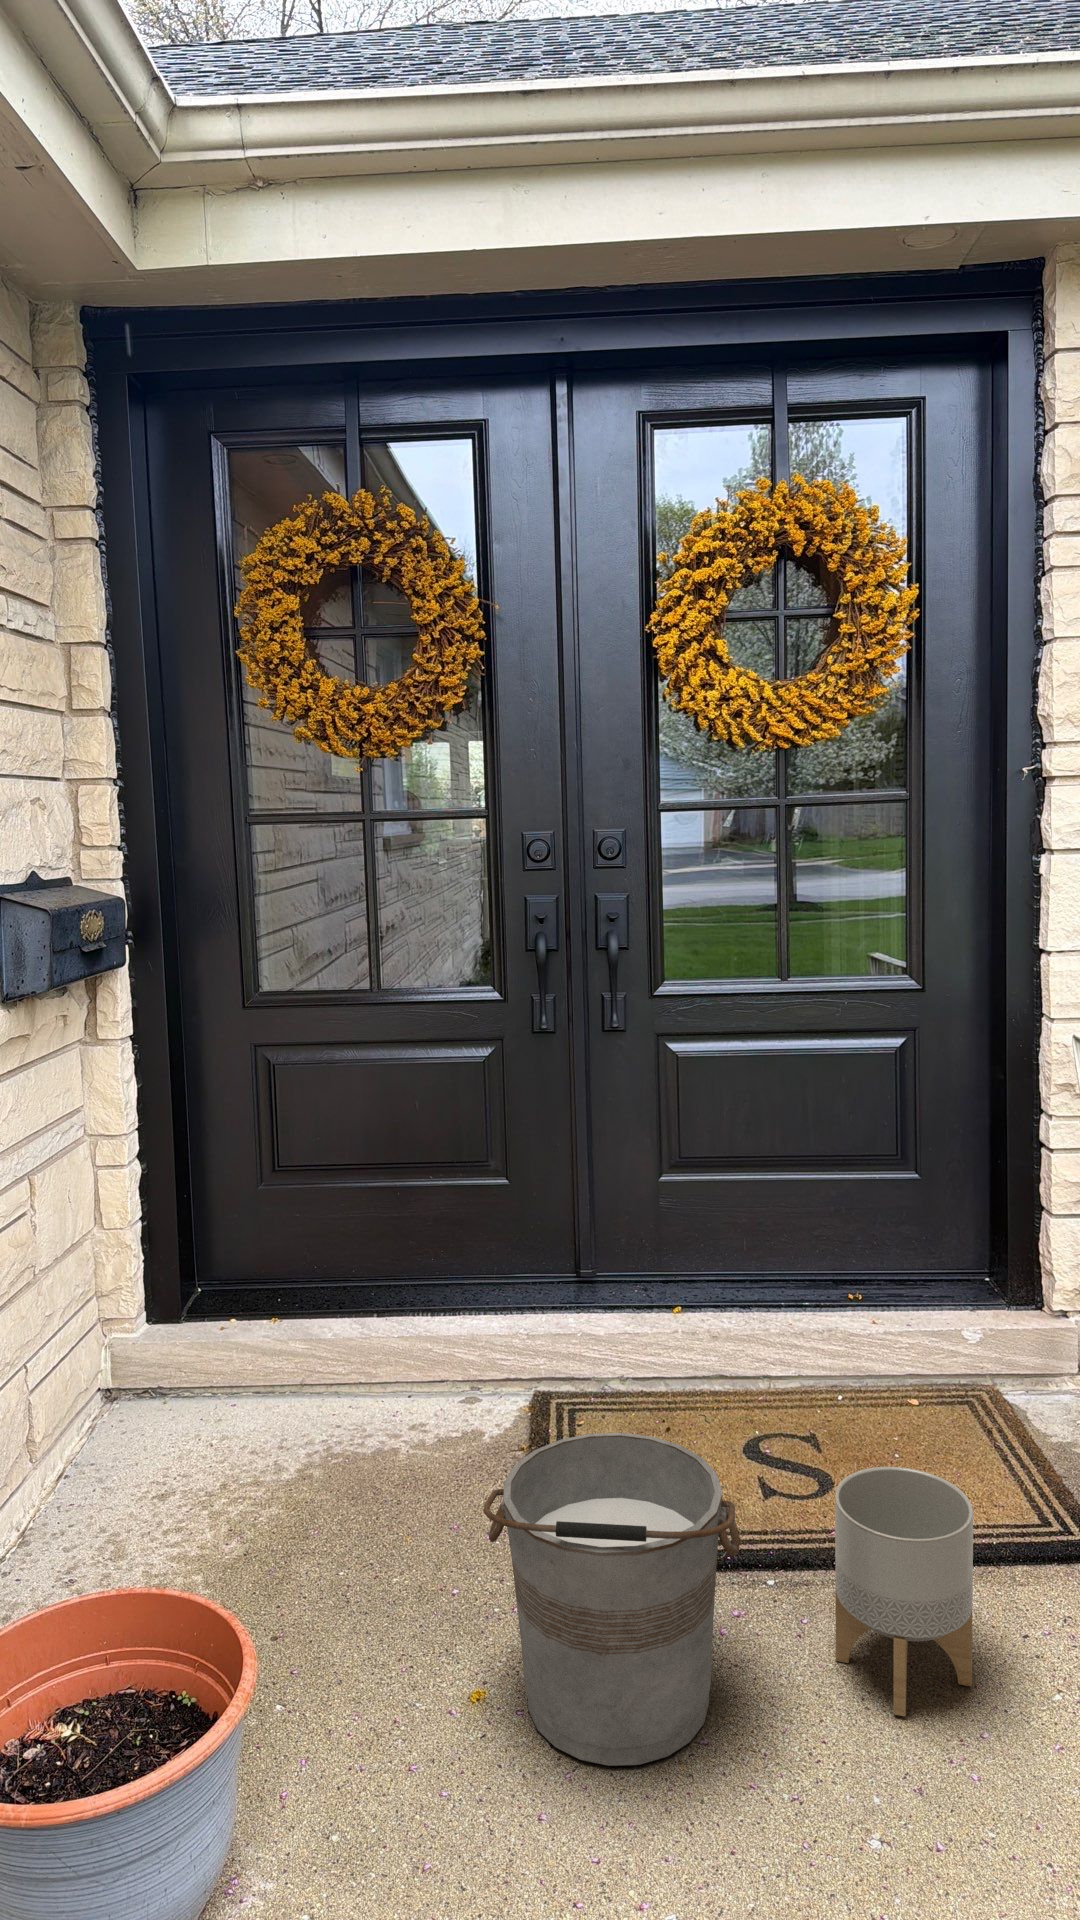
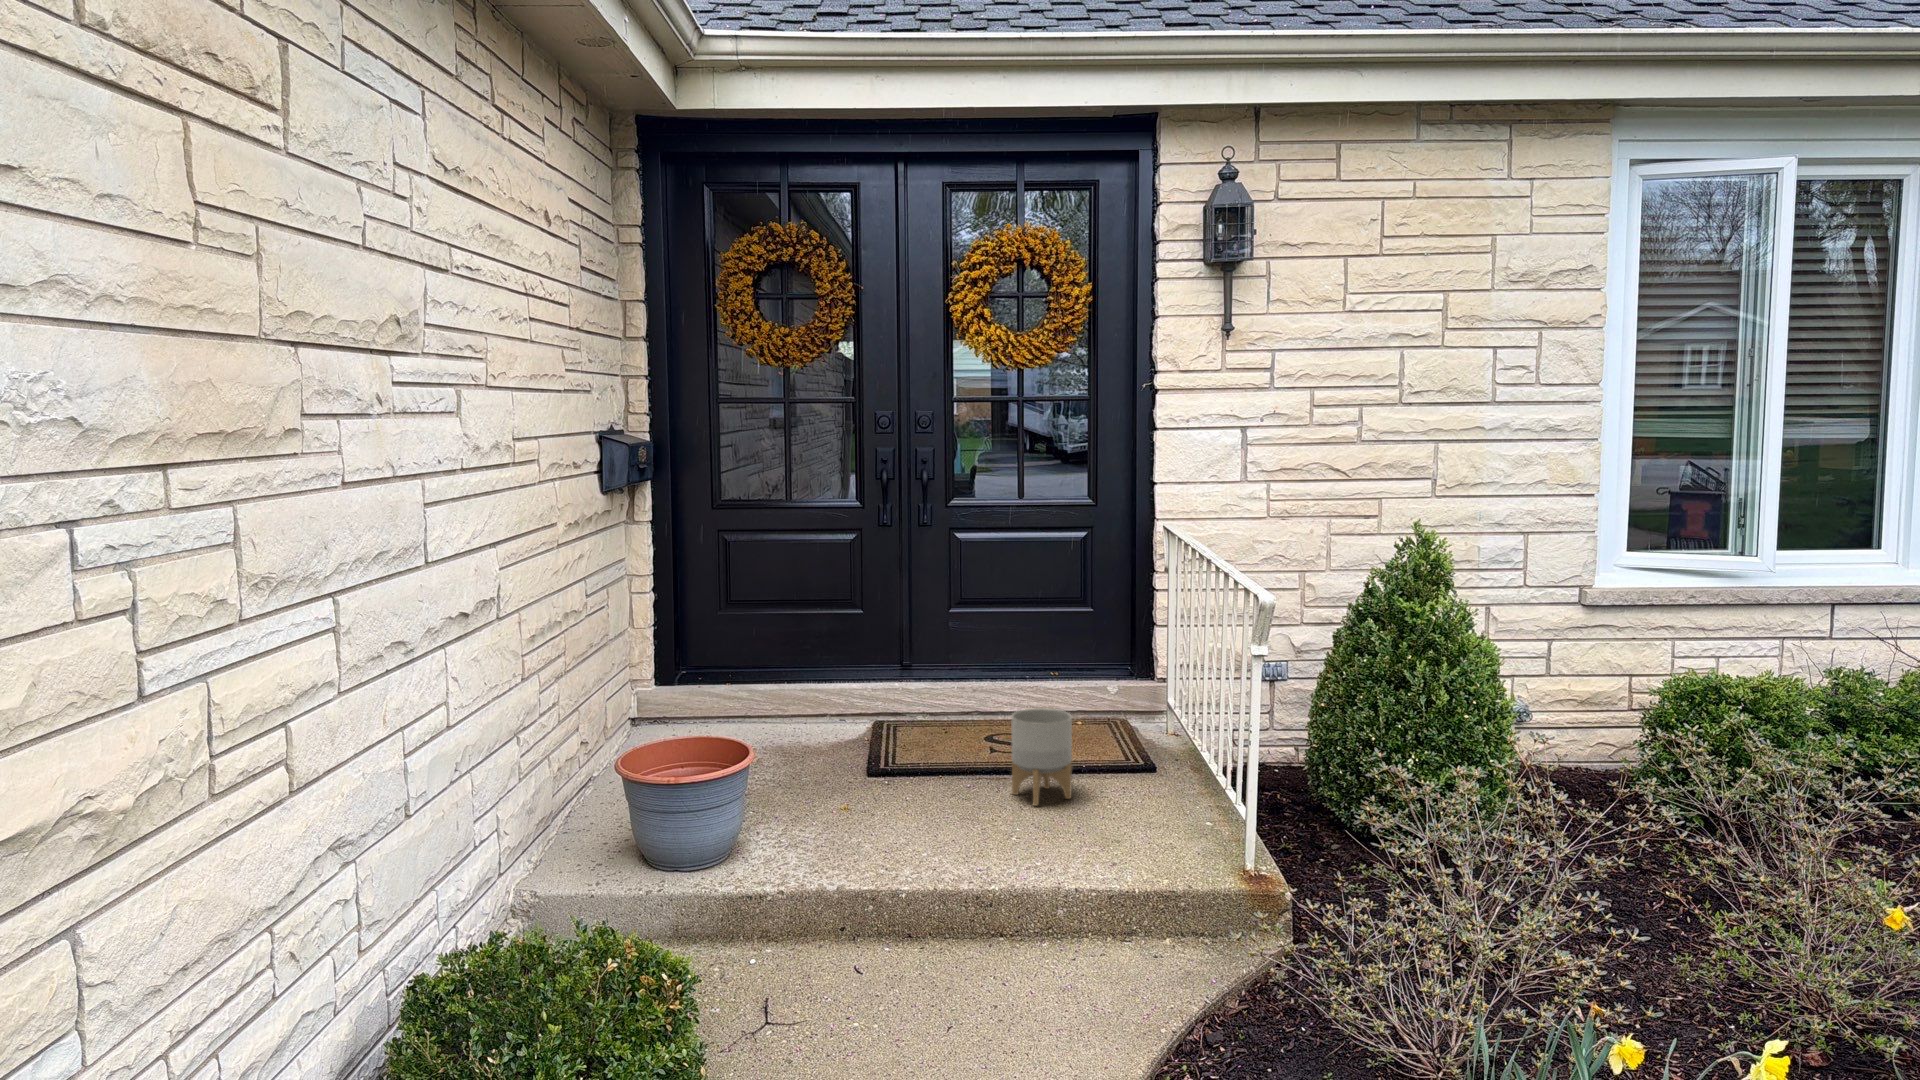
bucket: present [483,1433,740,1766] -> none [851,693,966,818]

